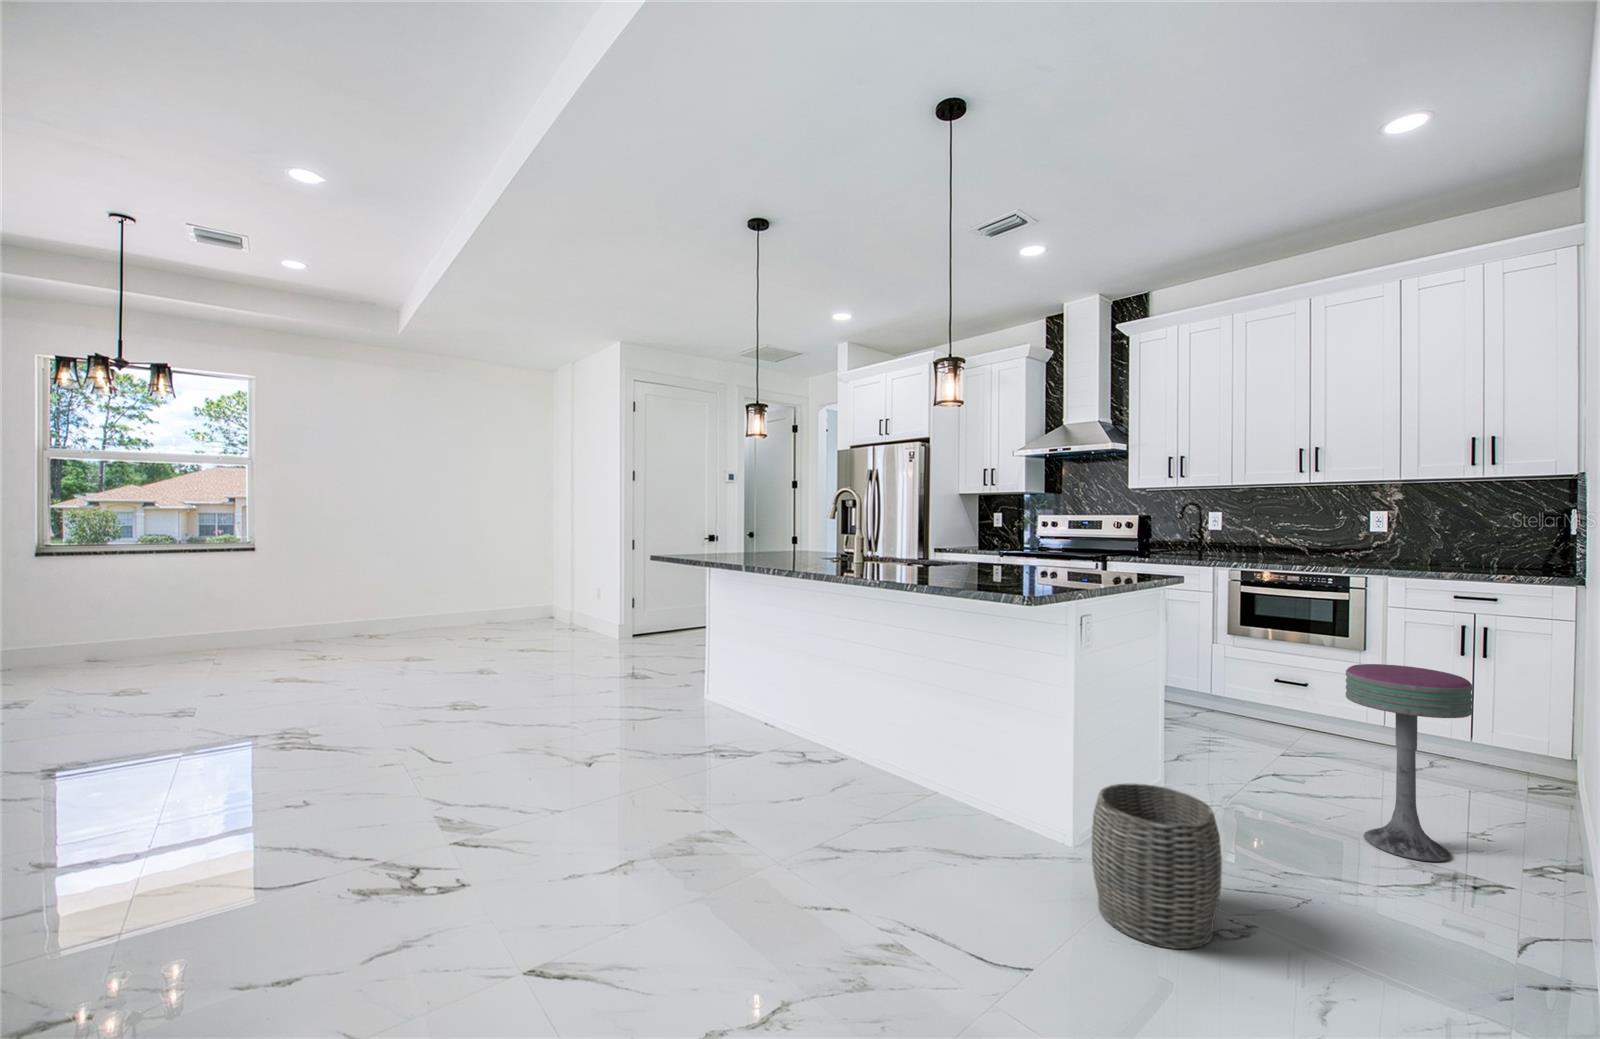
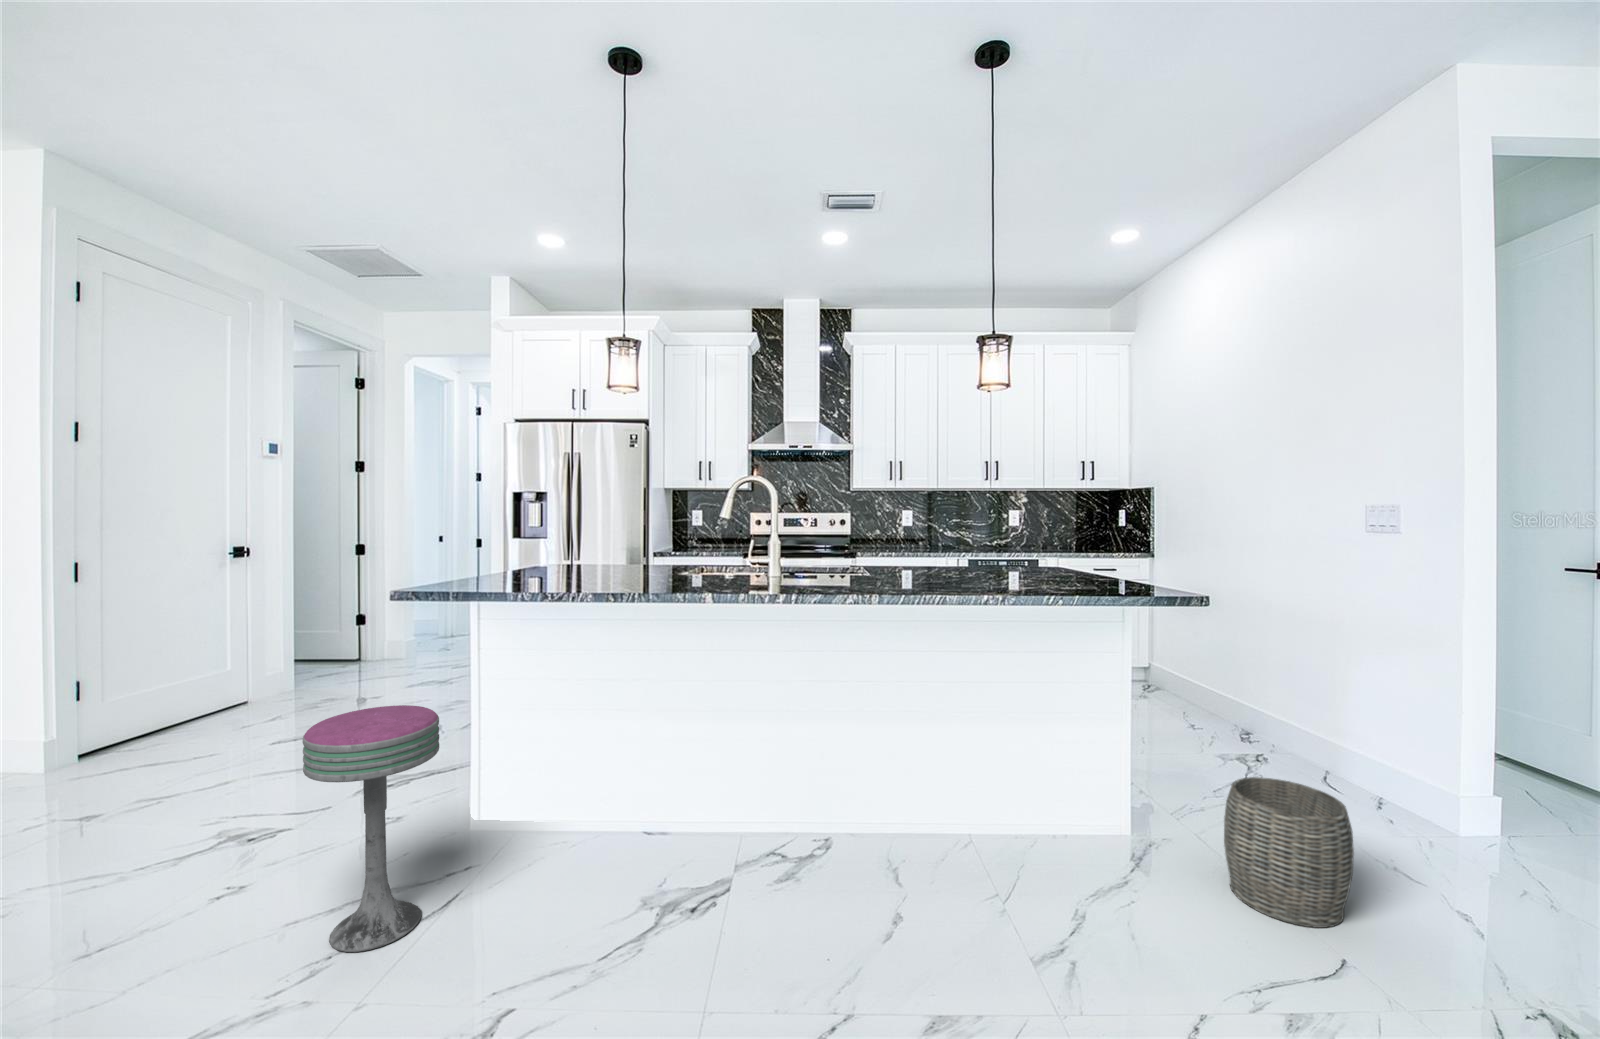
bar stool: present [1346,664,1473,862] -> present [303,705,439,952]

